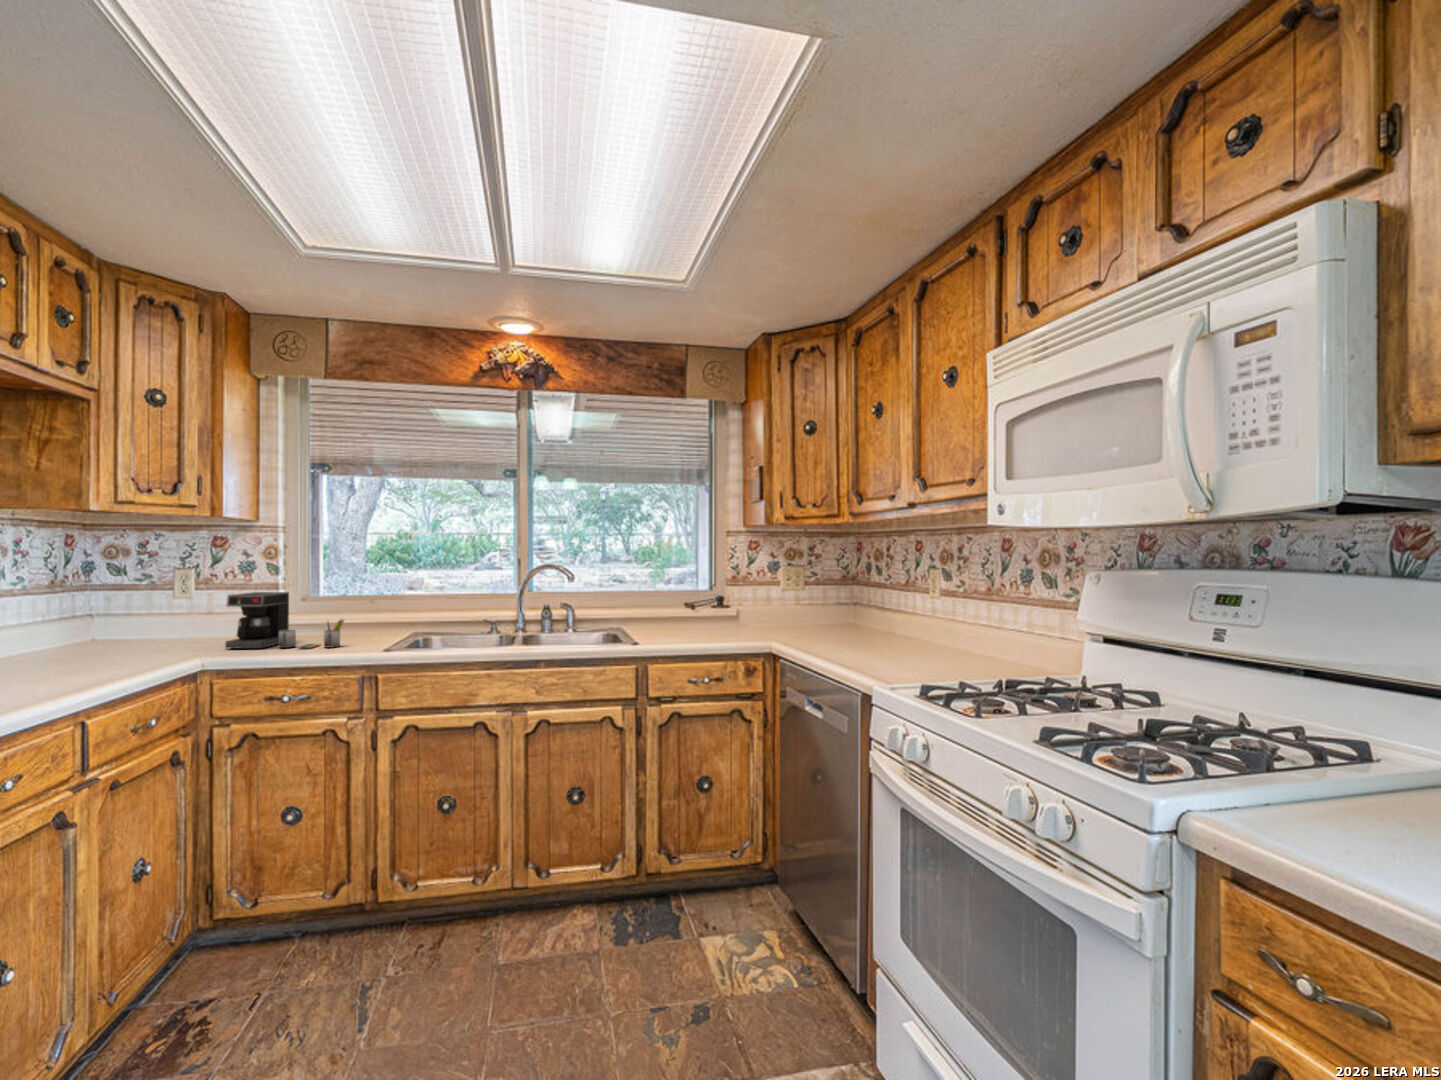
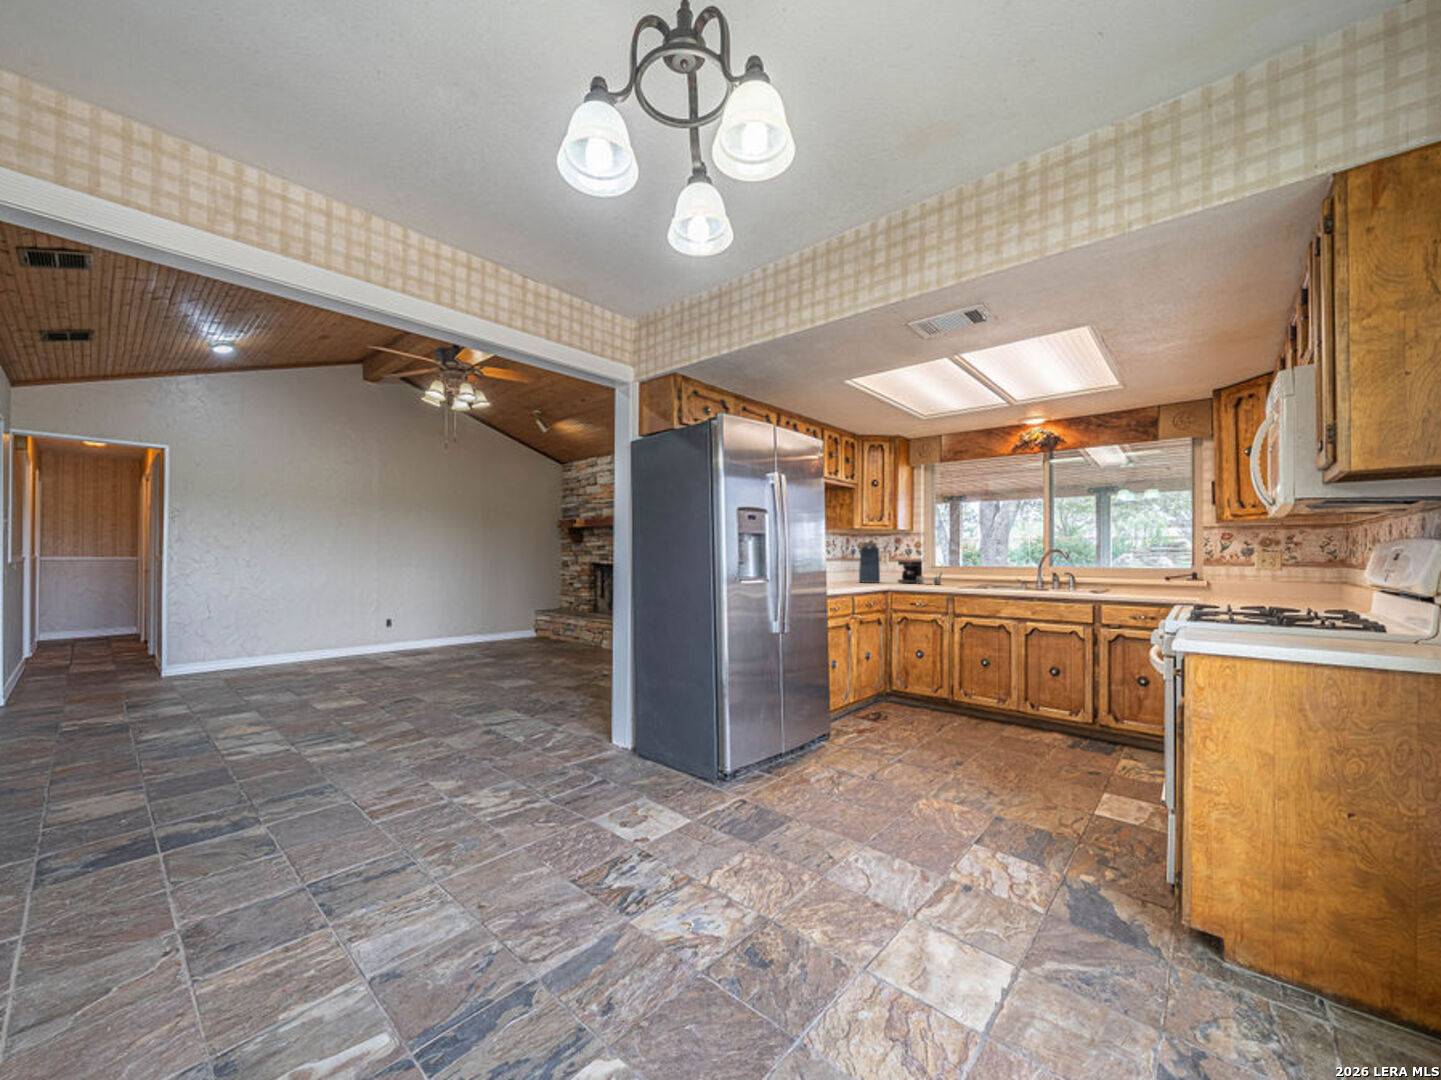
vase: none [104,552,174,660] -> present [859,542,880,583]

